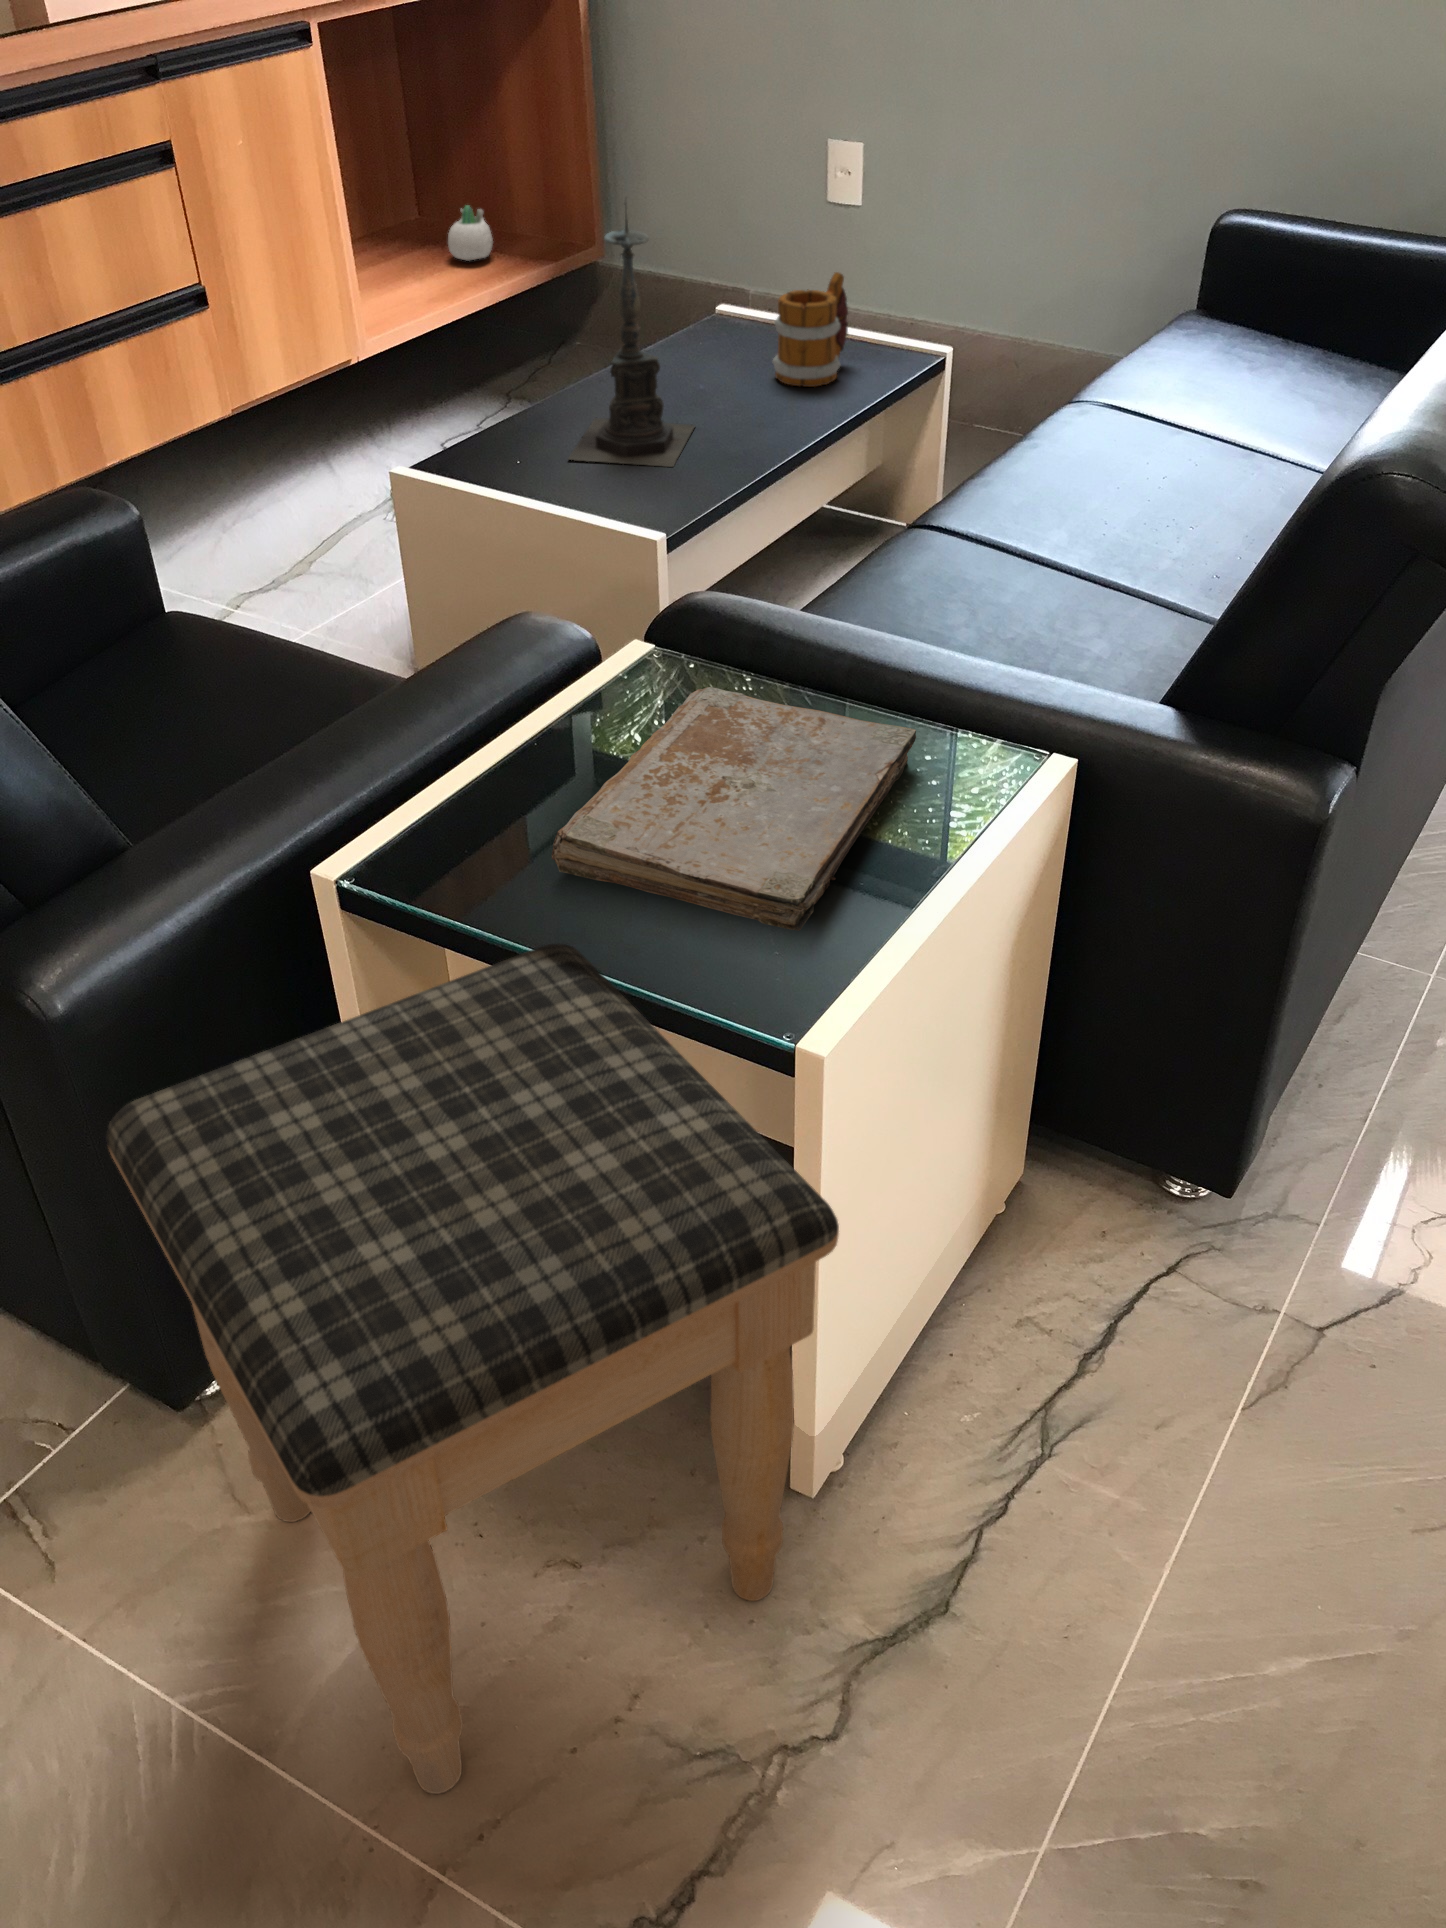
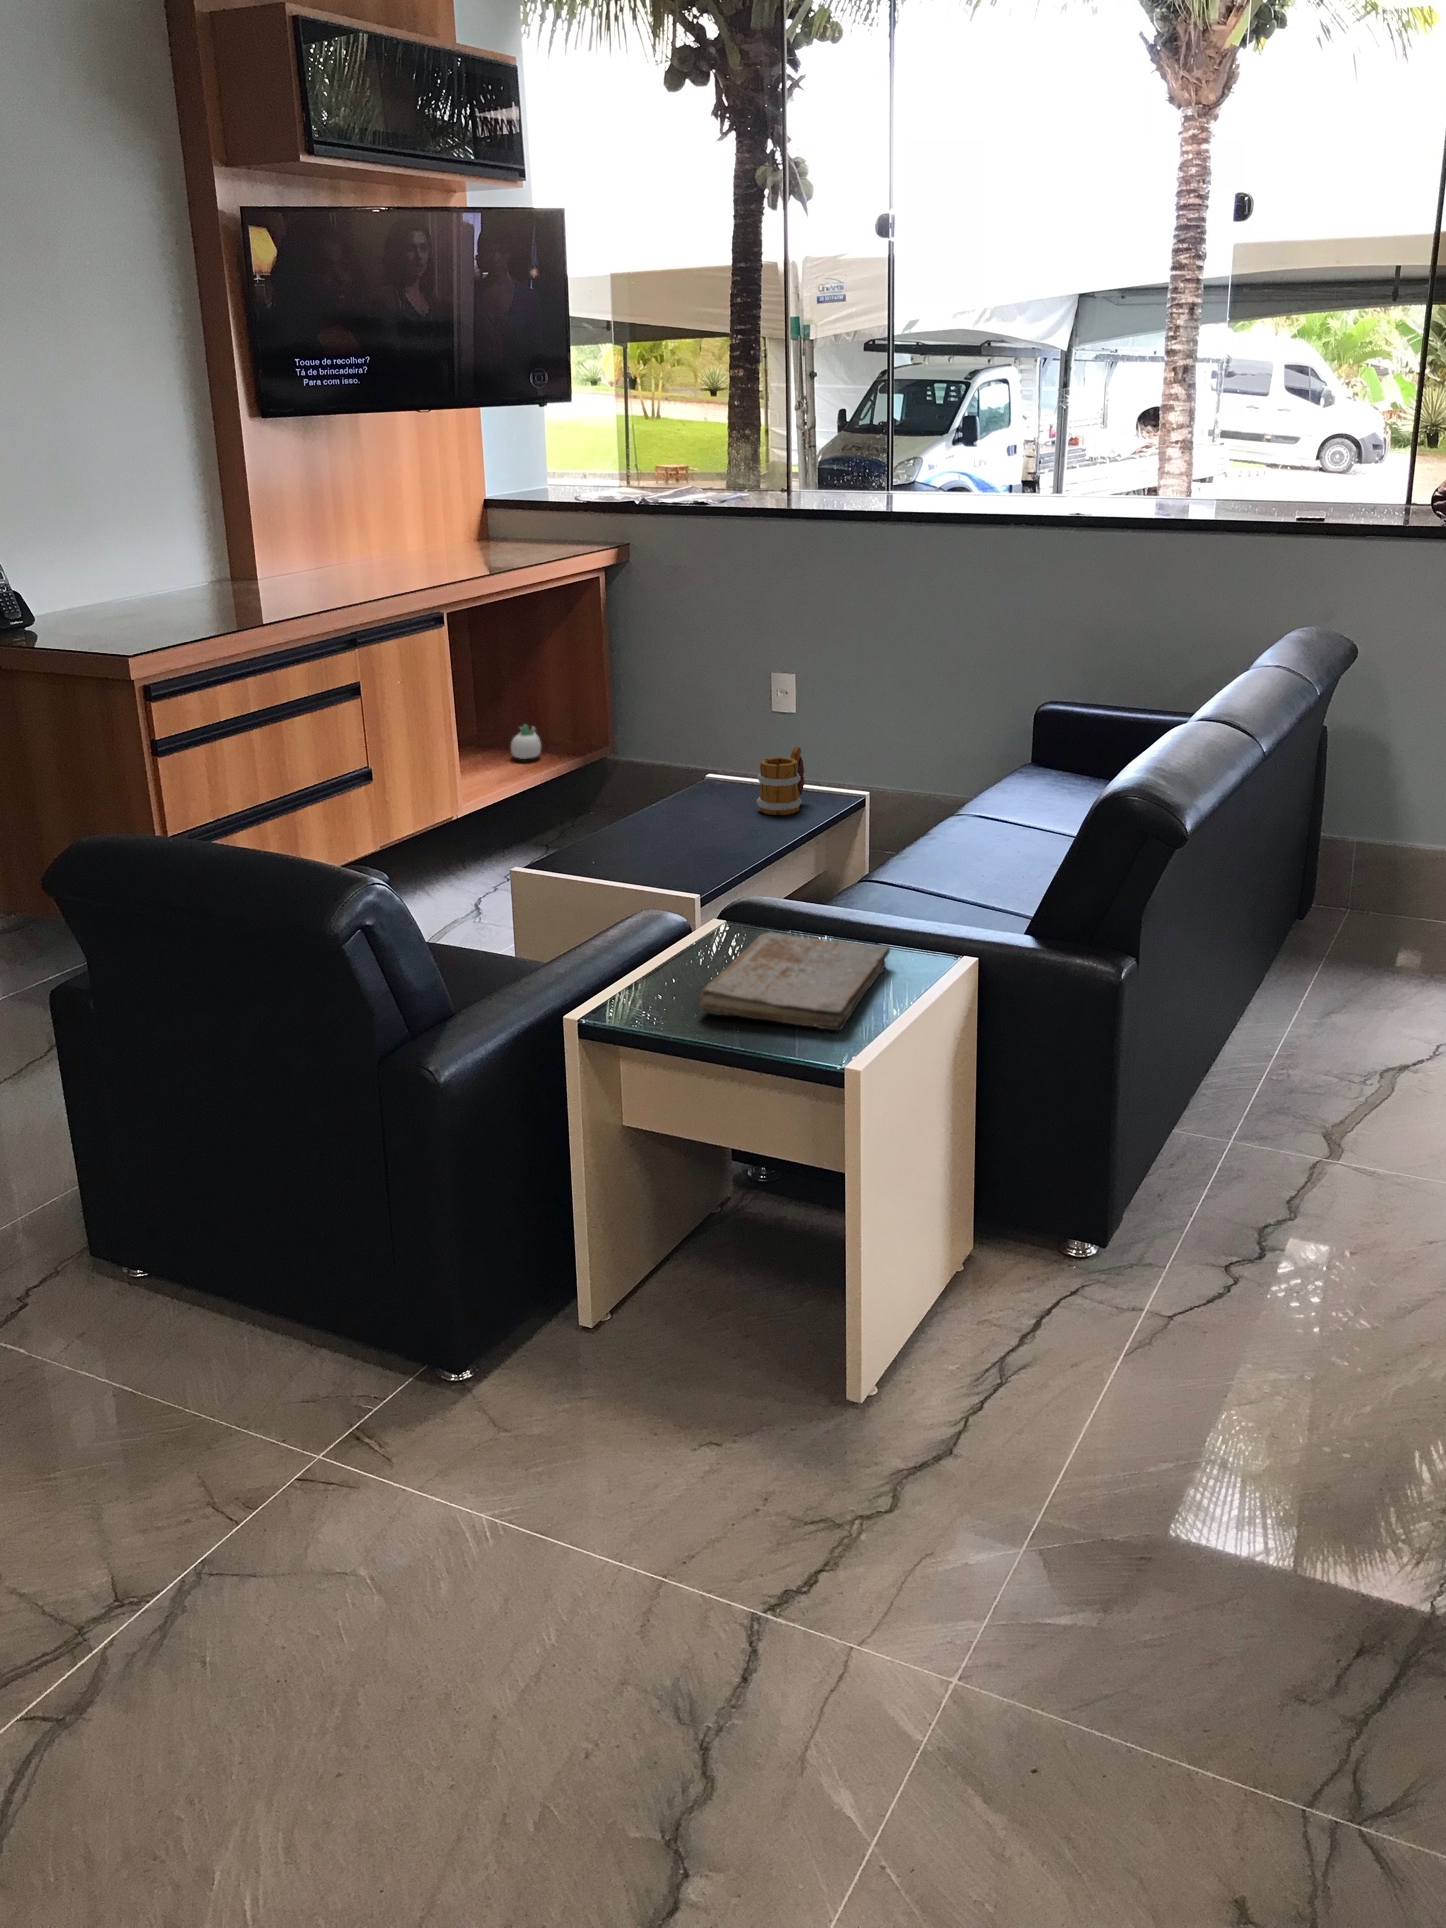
candle holder: present [568,203,695,467] -> none [633,701,712,858]
footstool: present [106,943,839,1794] -> none [474,1052,880,1545]

